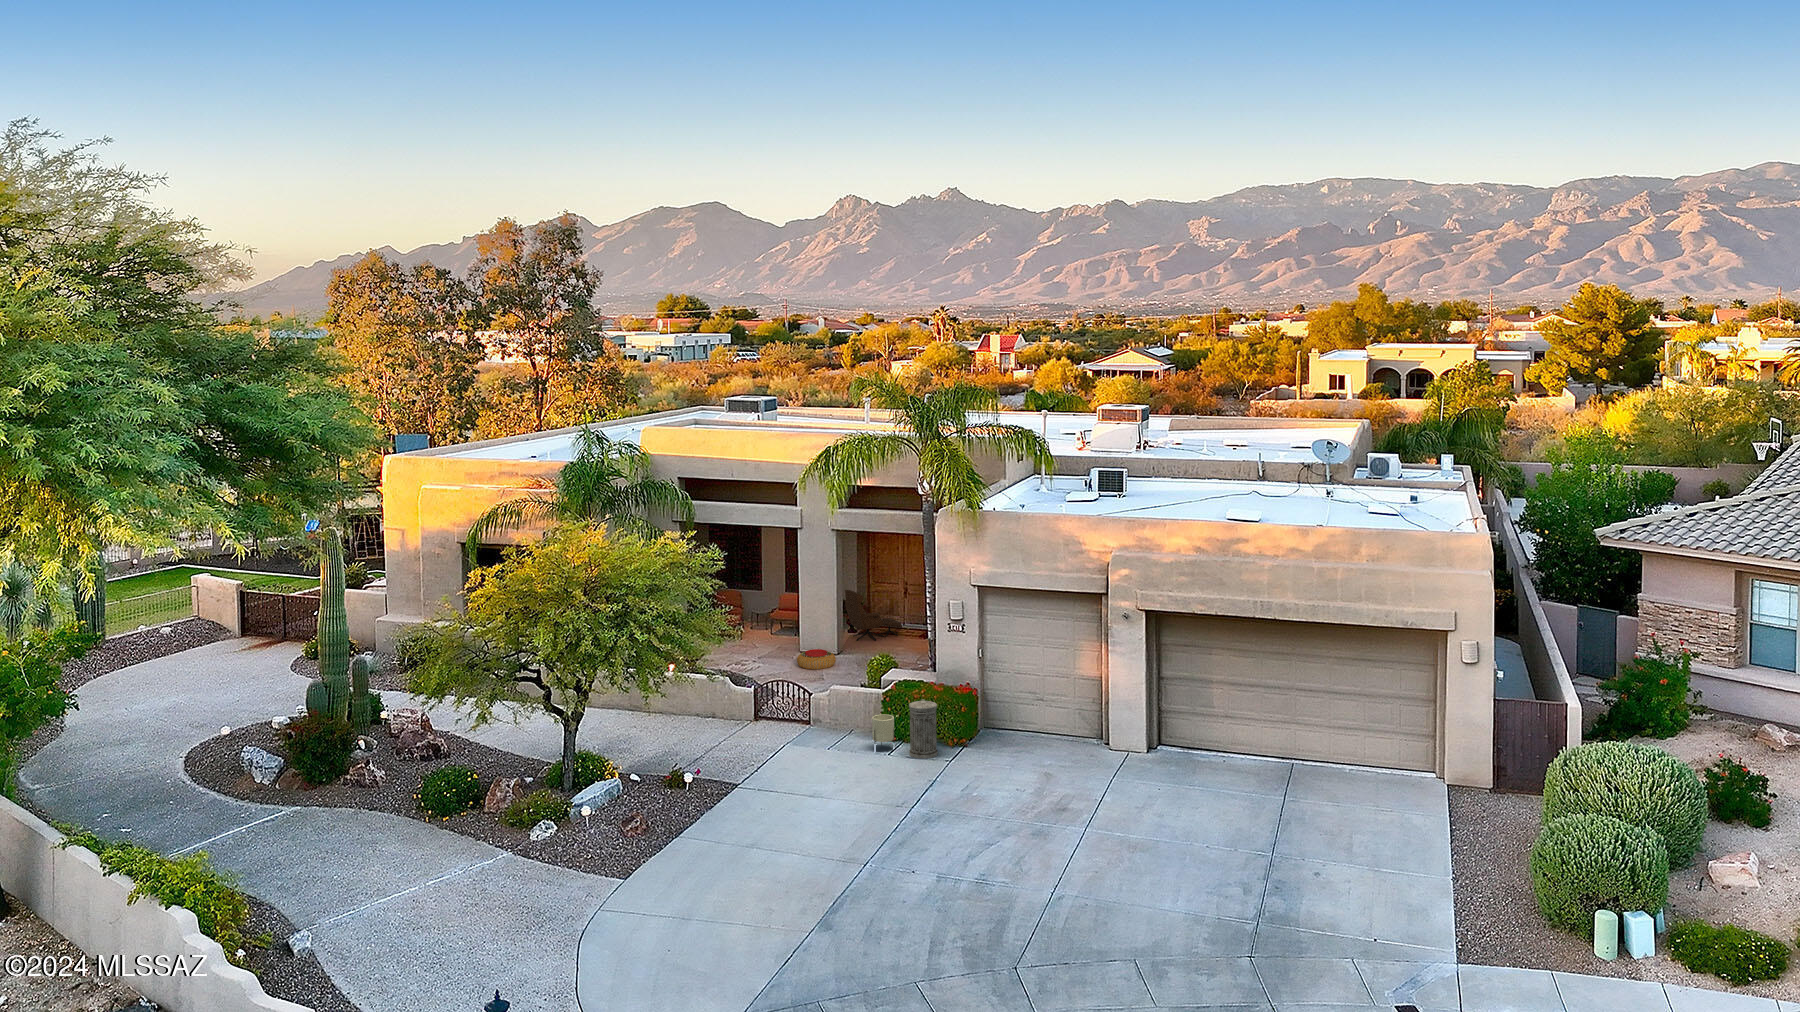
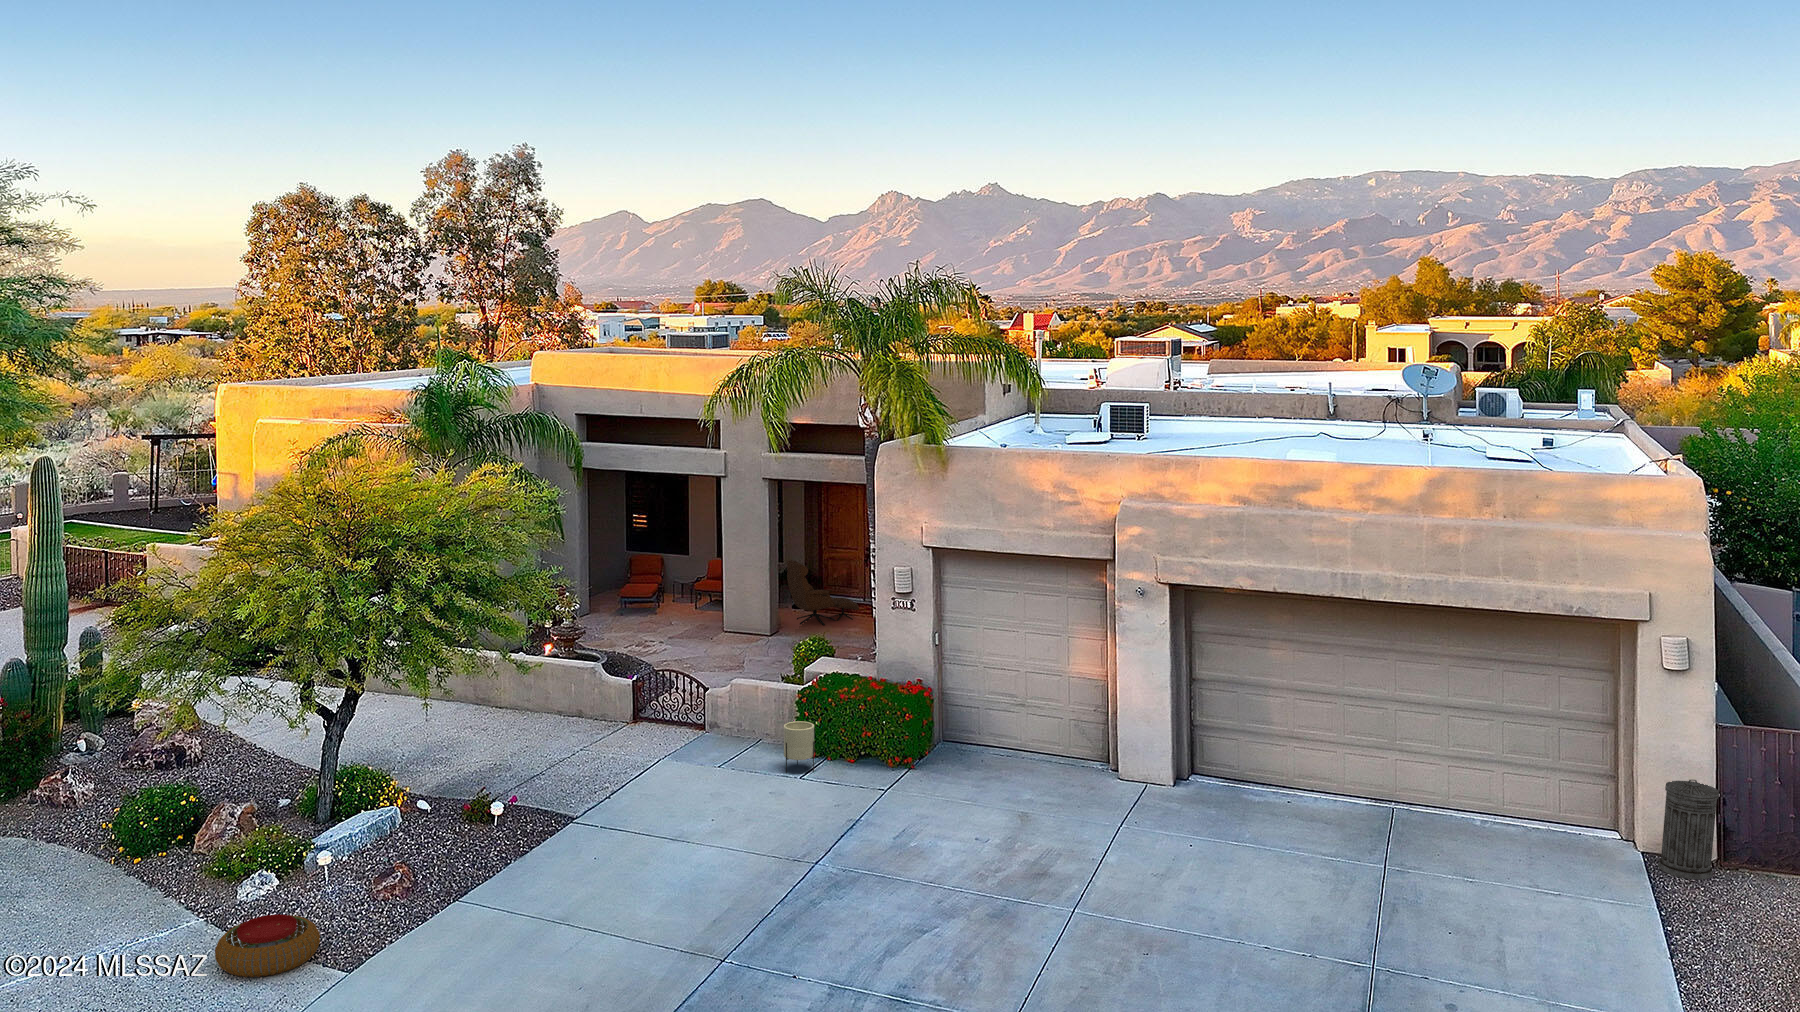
pouf: present [797,649,836,669] -> present [215,914,320,977]
trash can: present [909,700,938,759] -> present [1658,780,1719,880]

